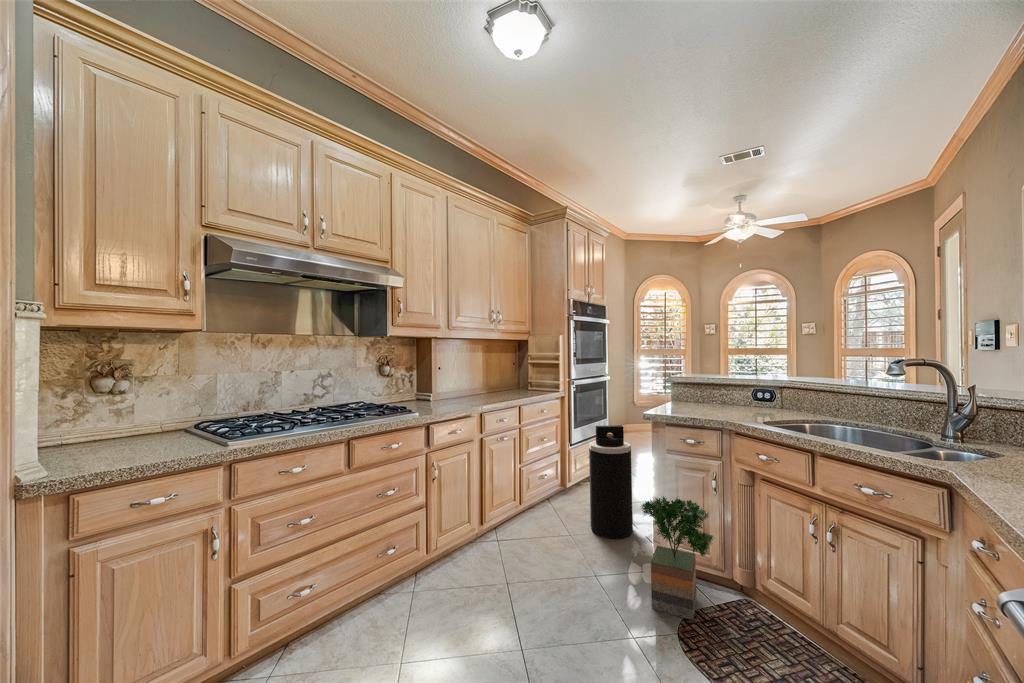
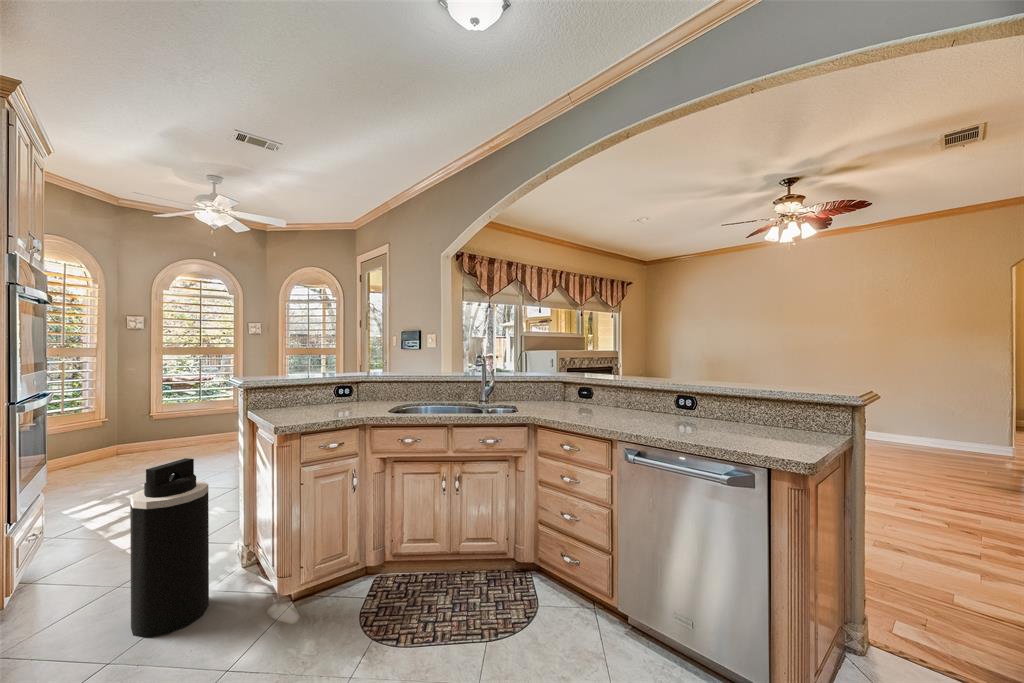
potted tree: present [641,496,713,620] -> none [300,506,390,643]

